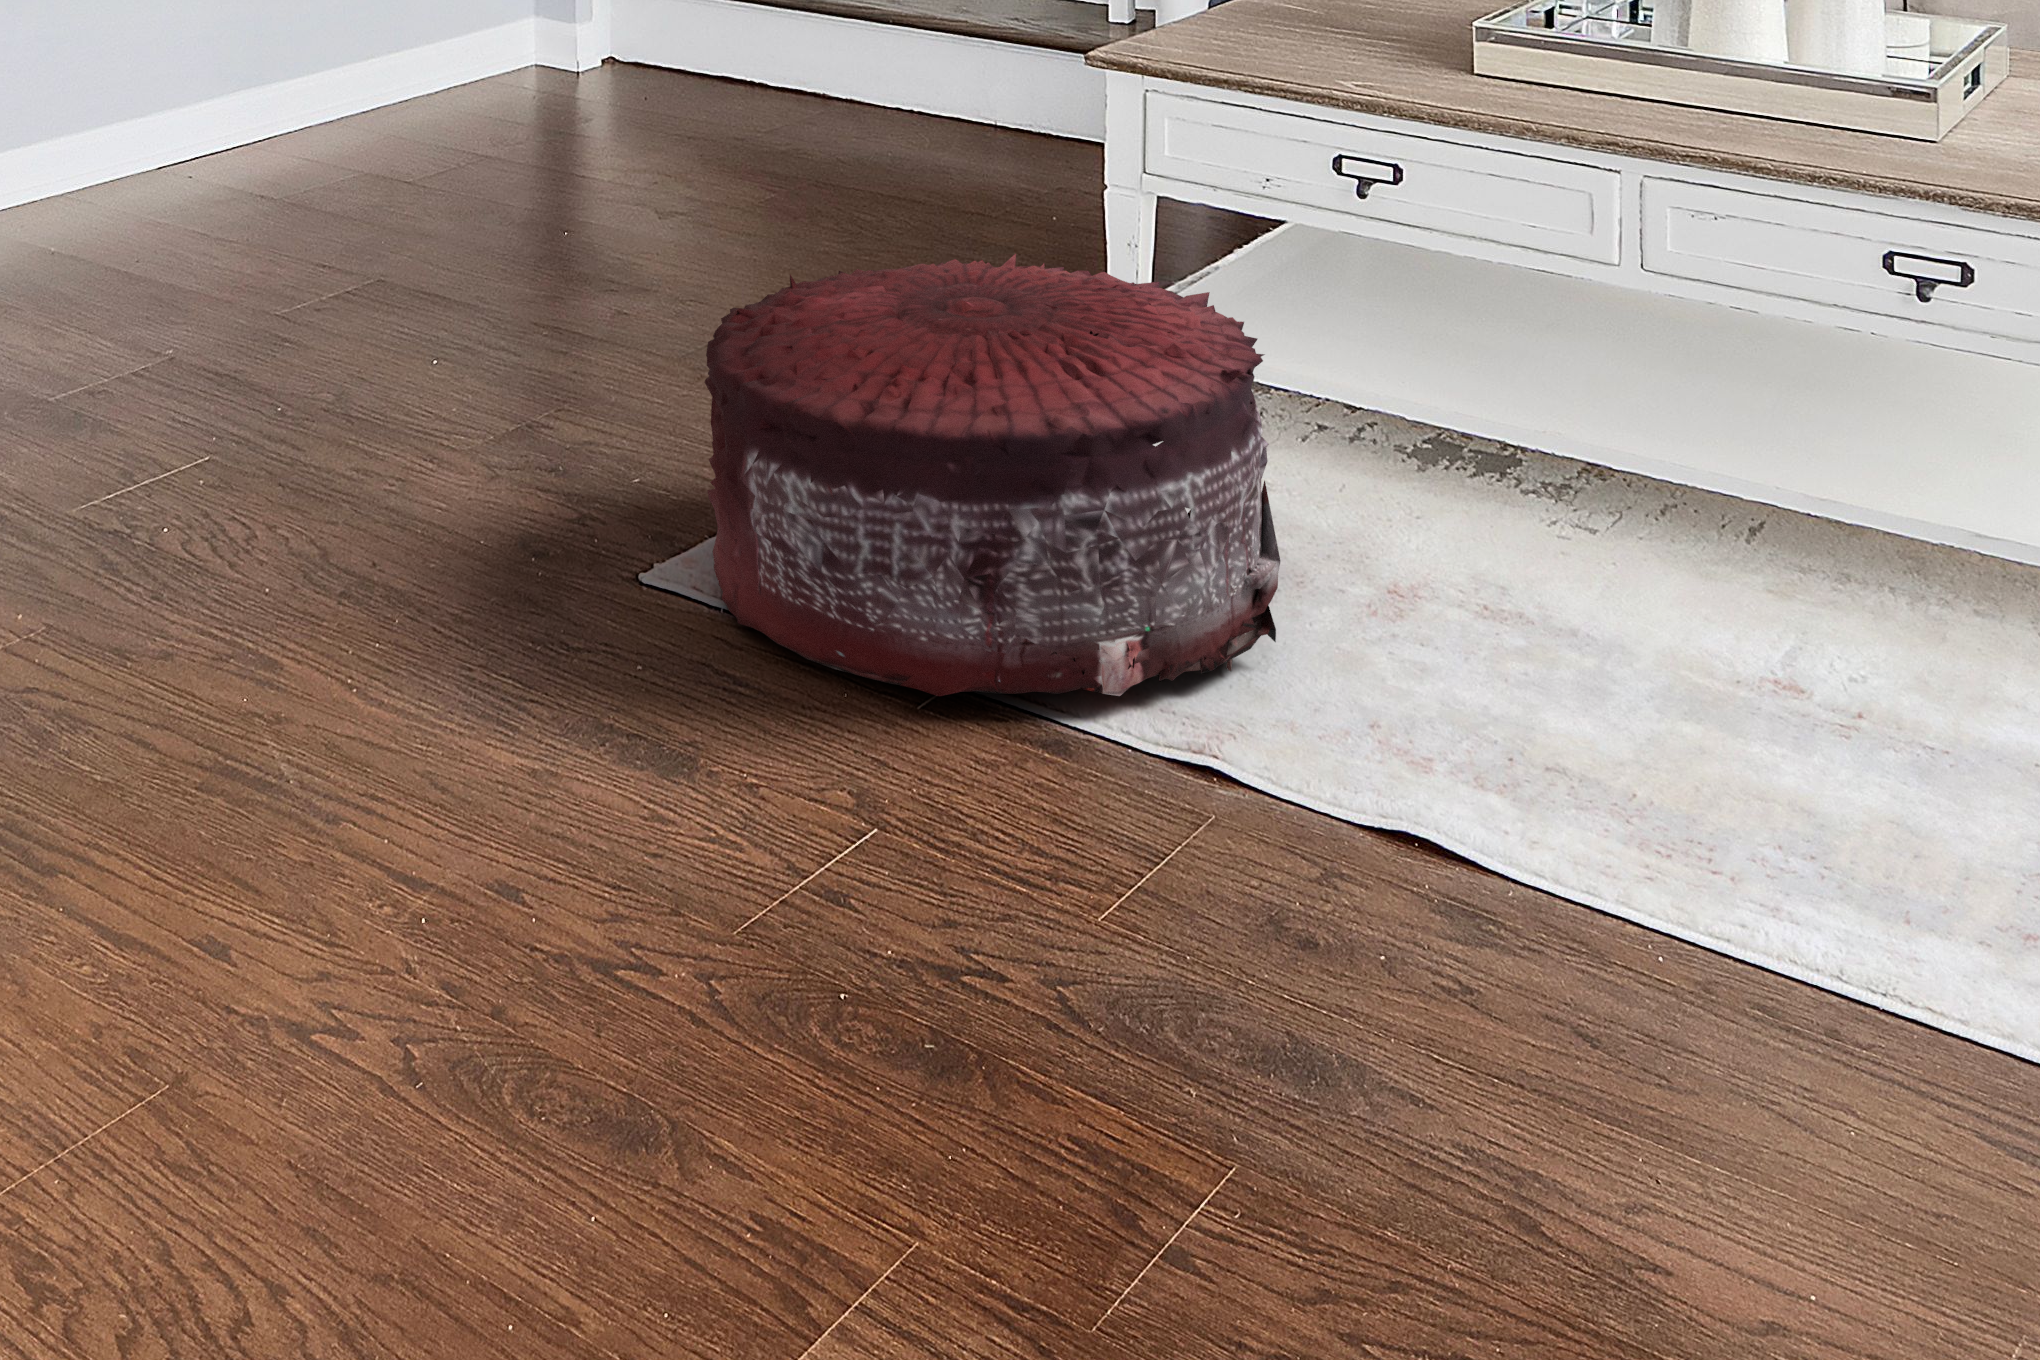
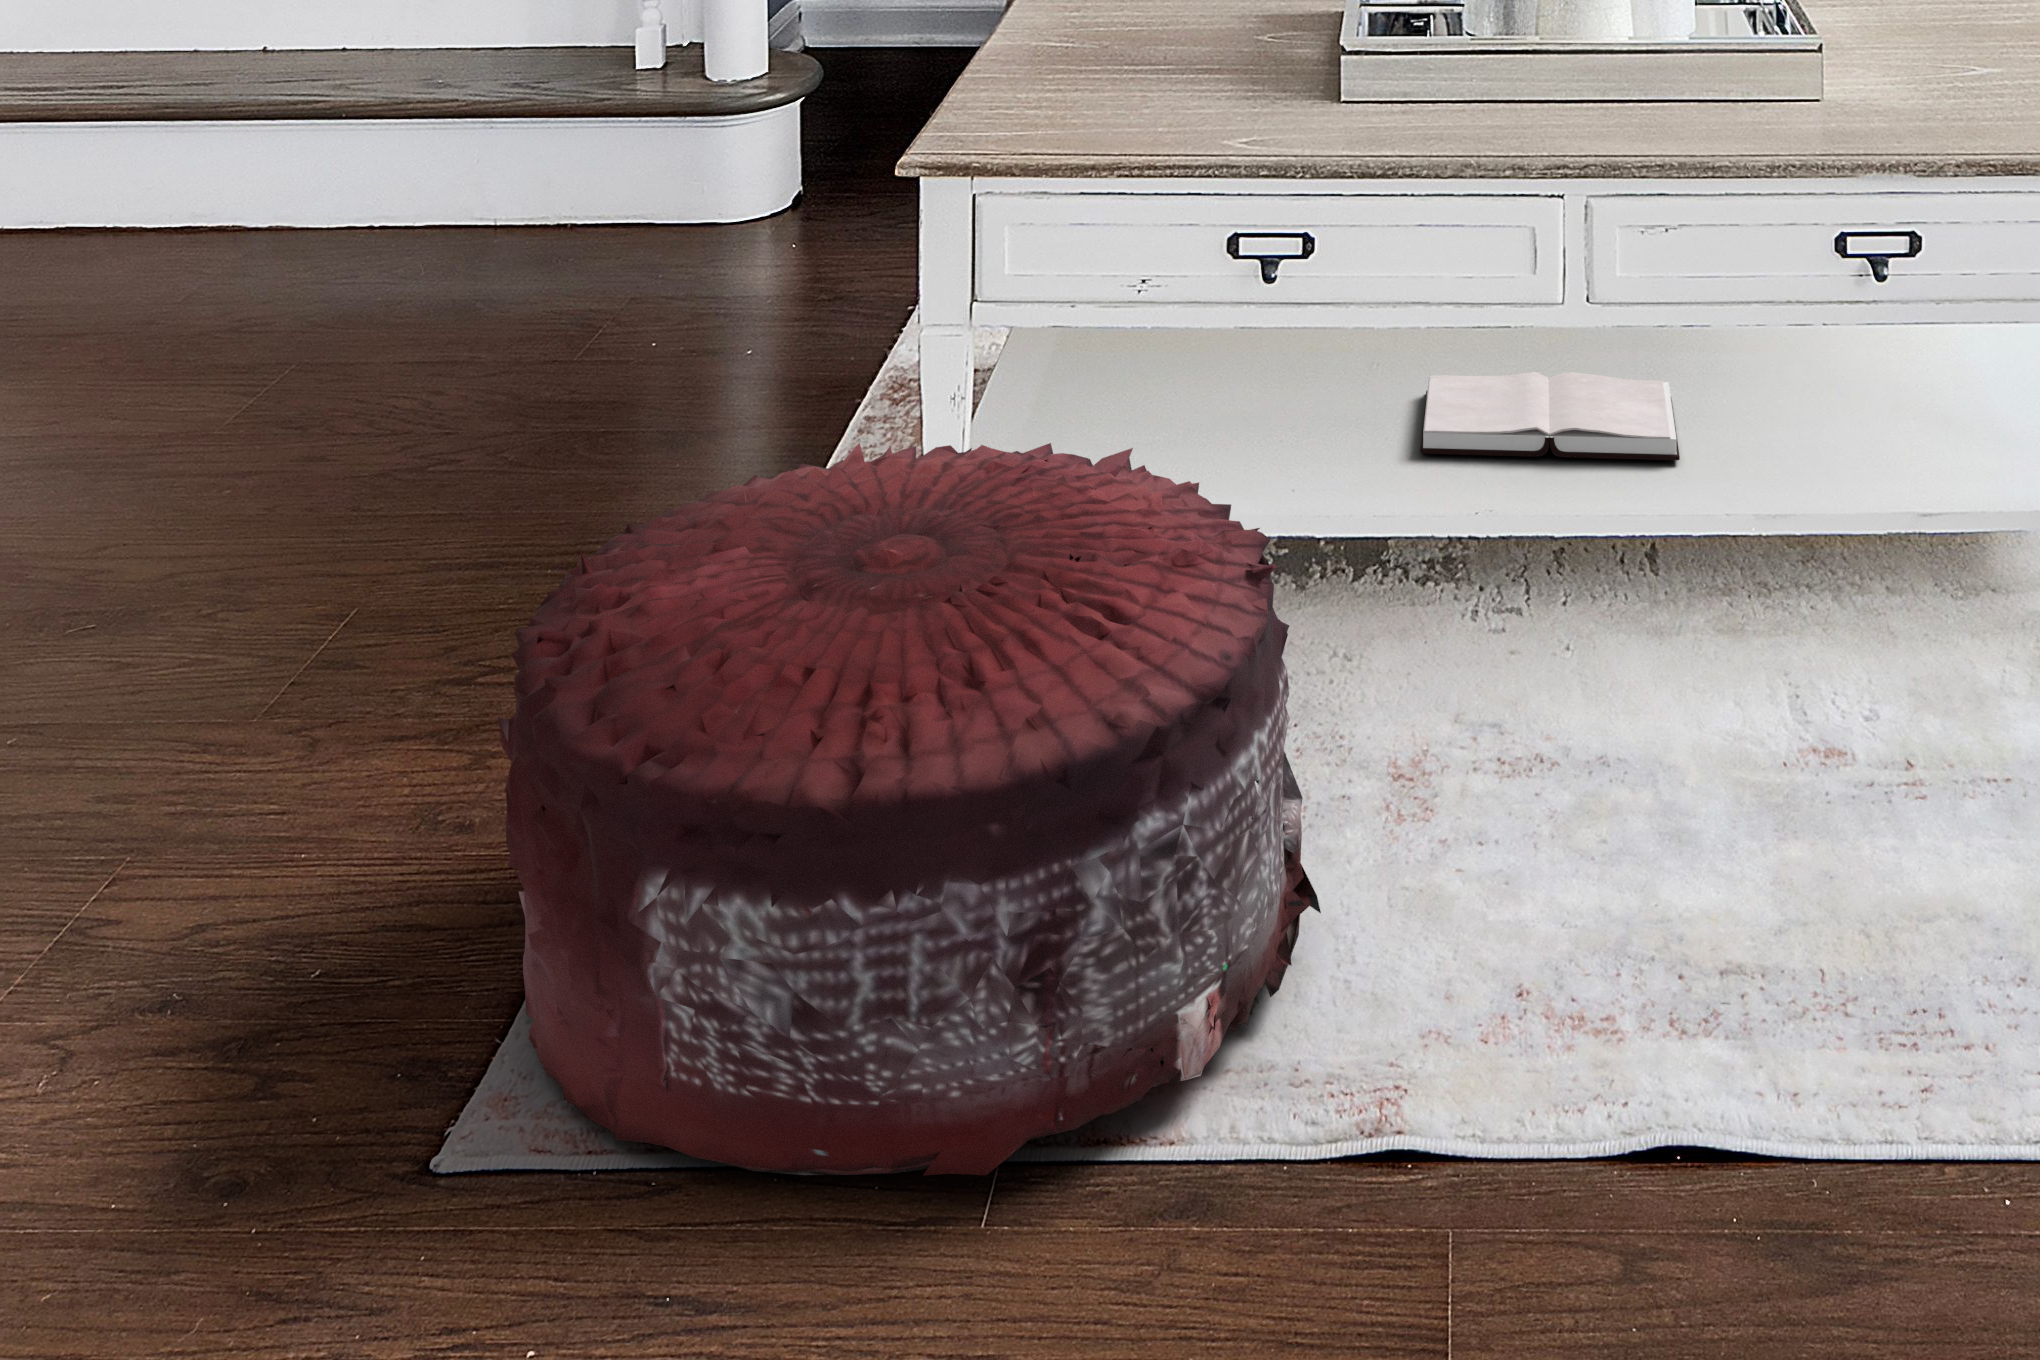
hardback book: none [1548,334,1826,433] -> present [1420,372,1680,460]

